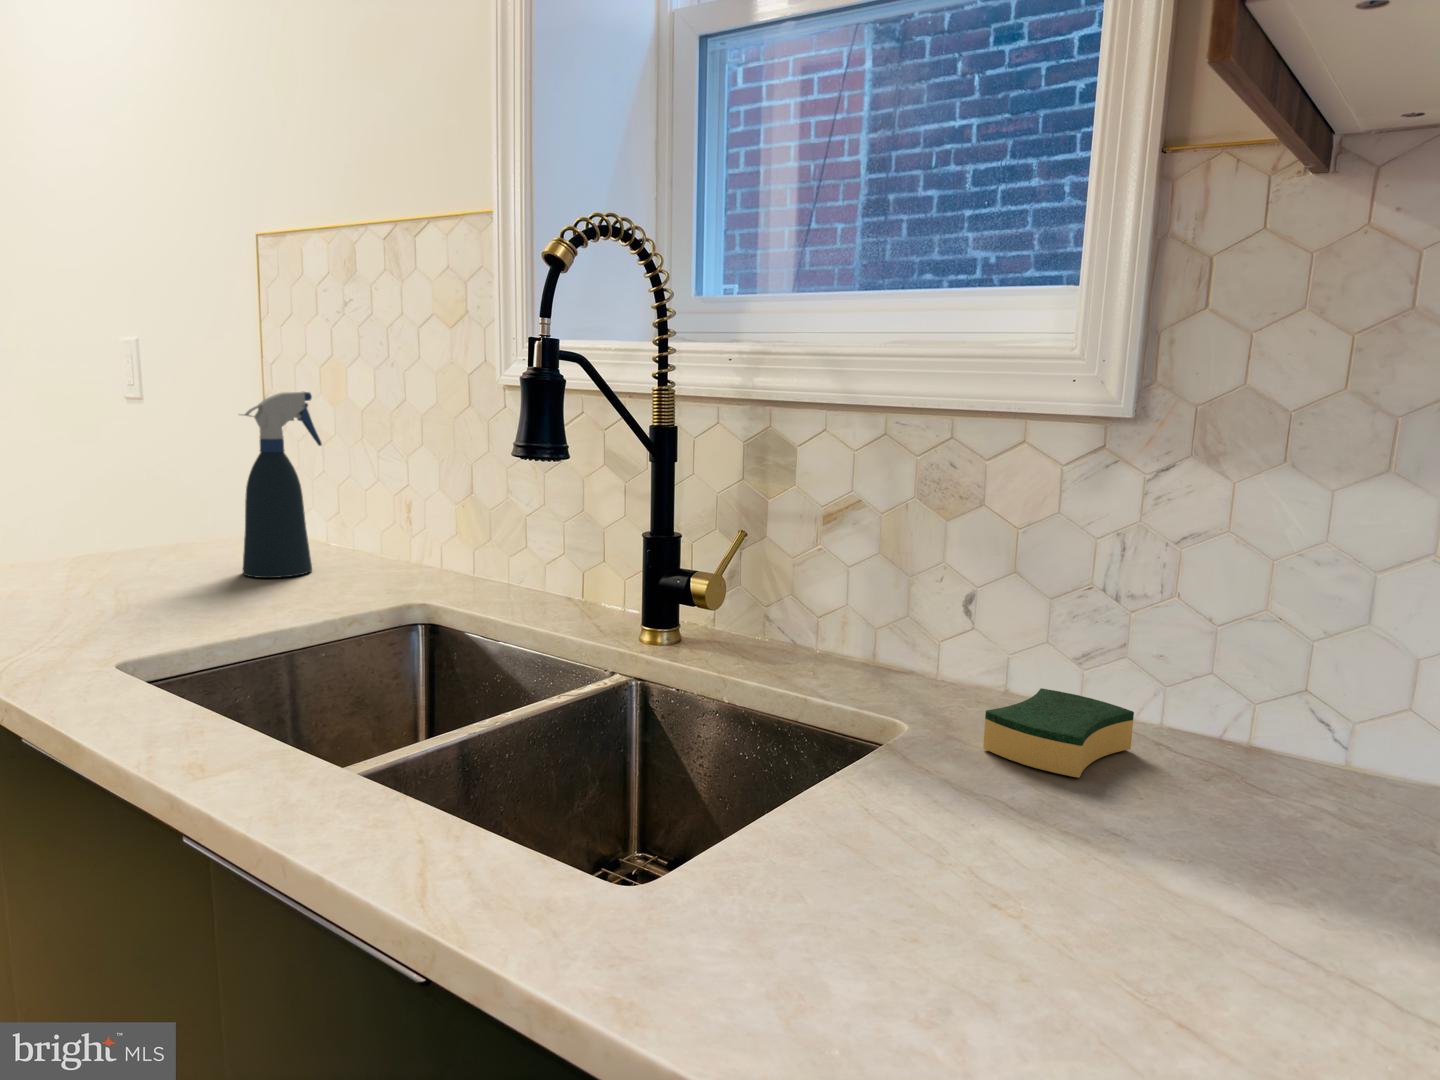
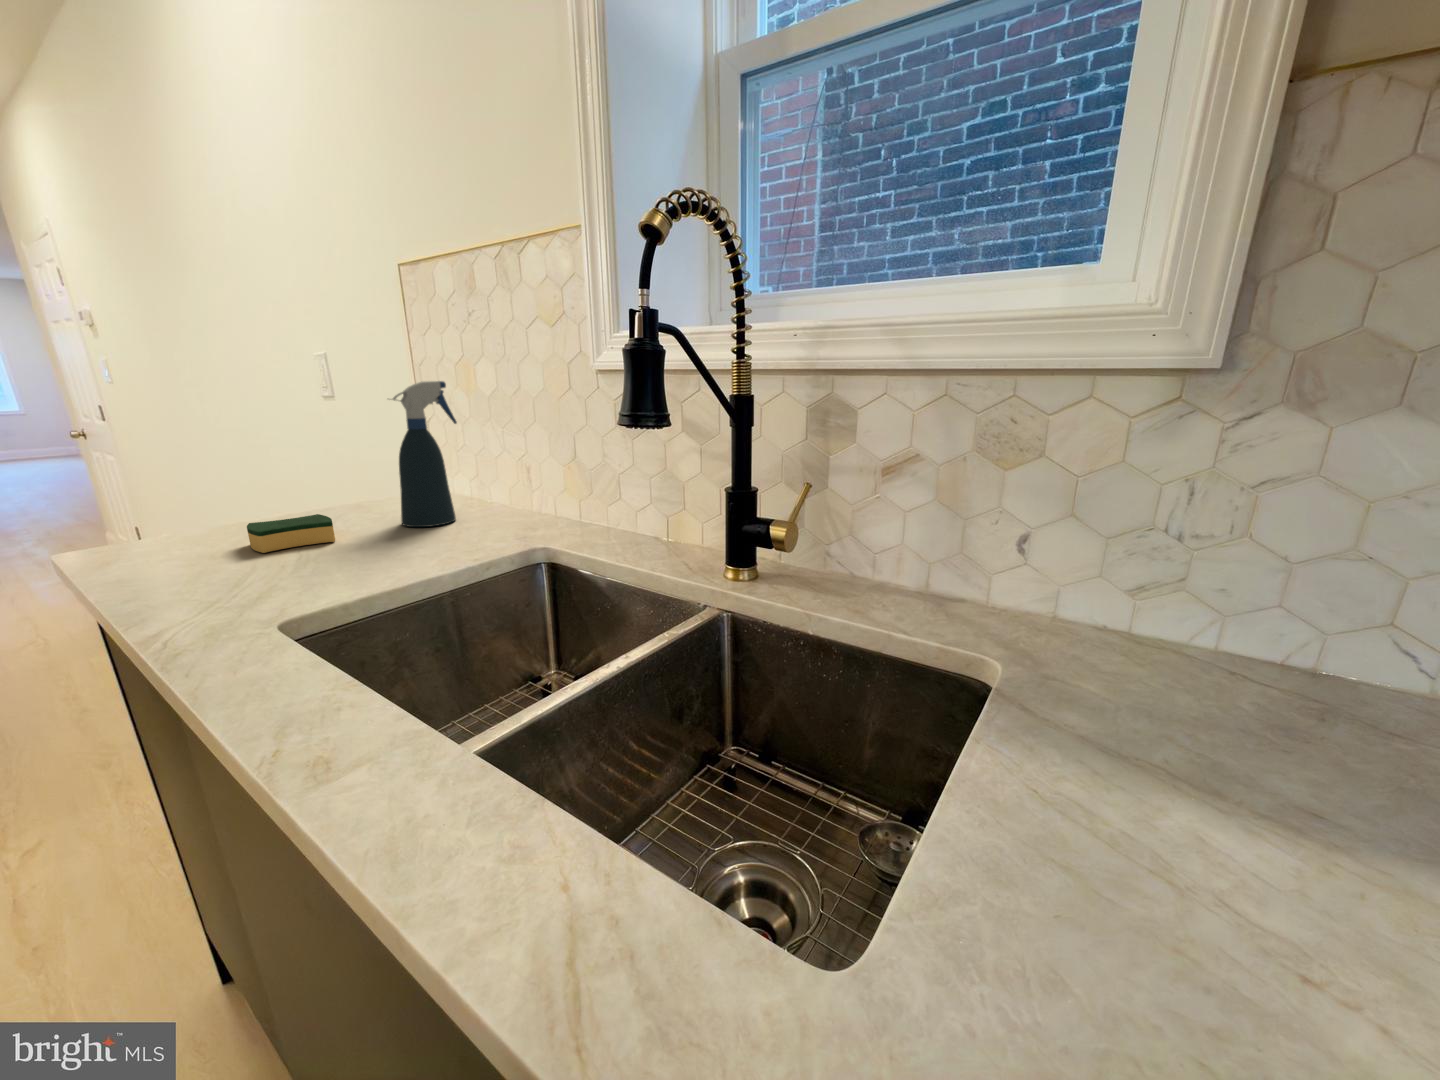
sponge: present [983,688,1134,778] -> present [247,514,335,553]

